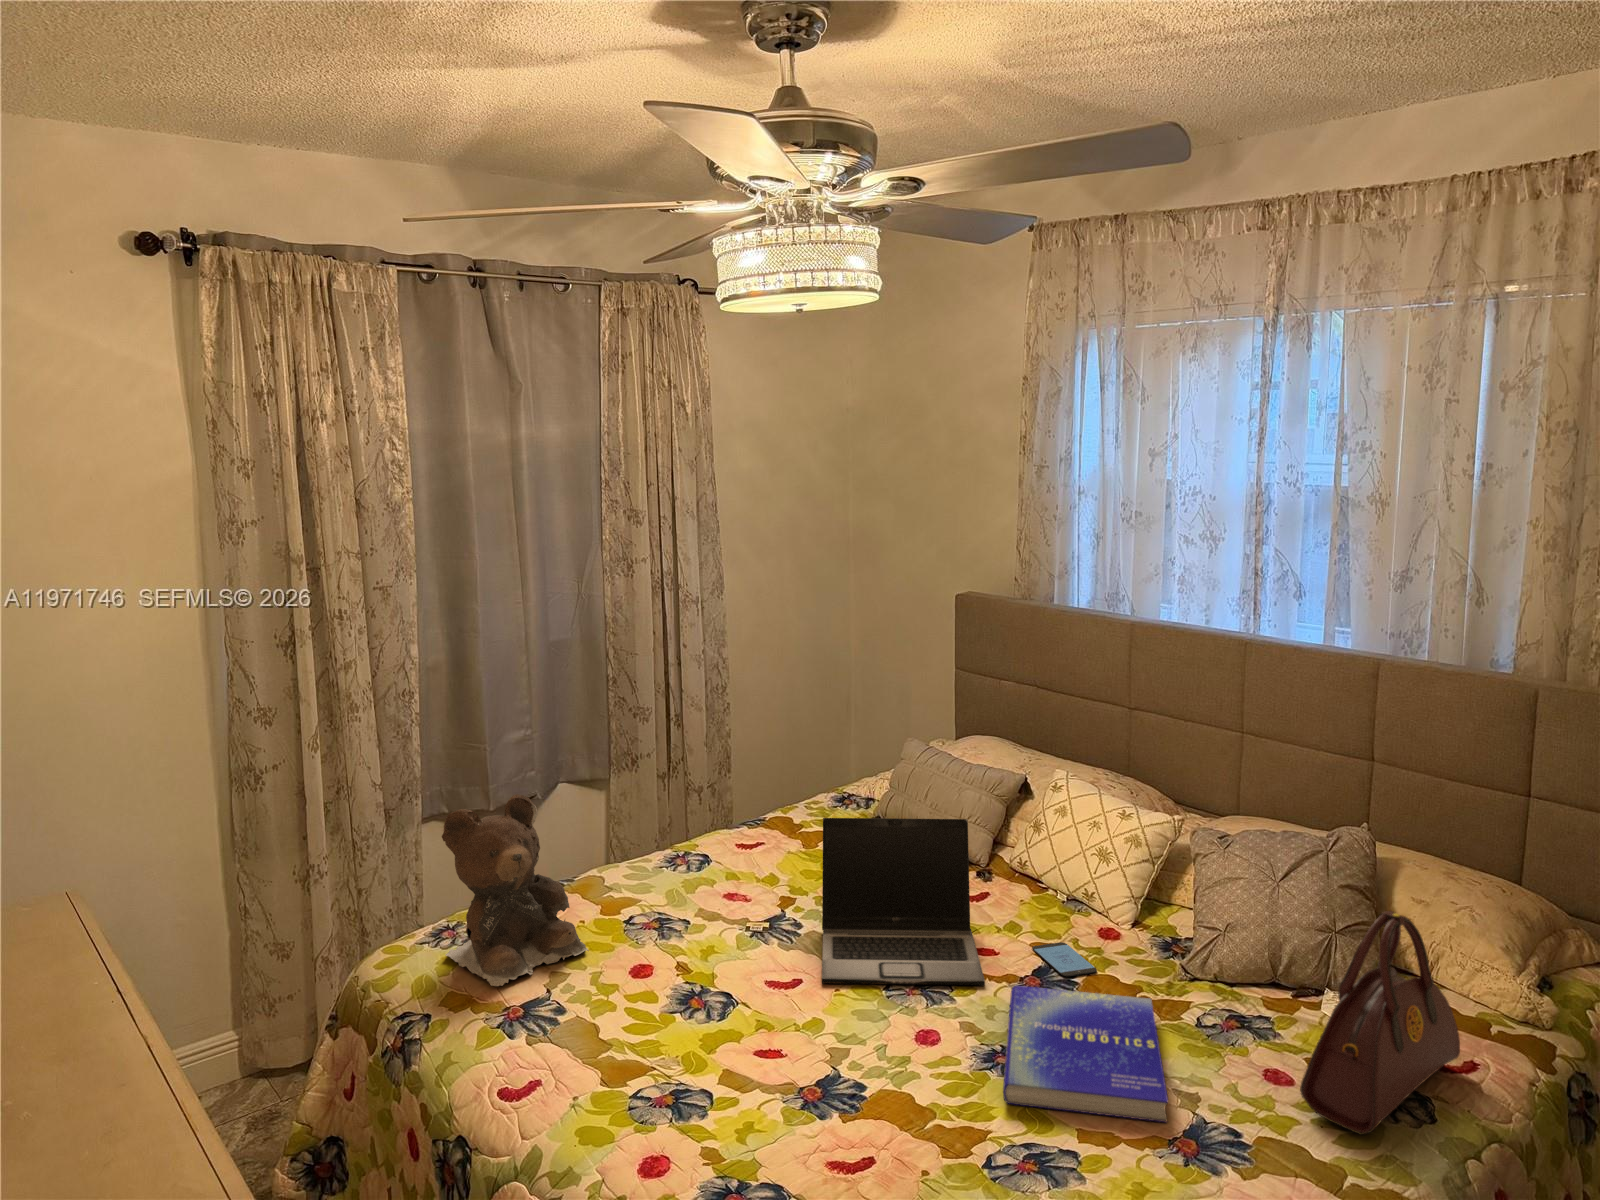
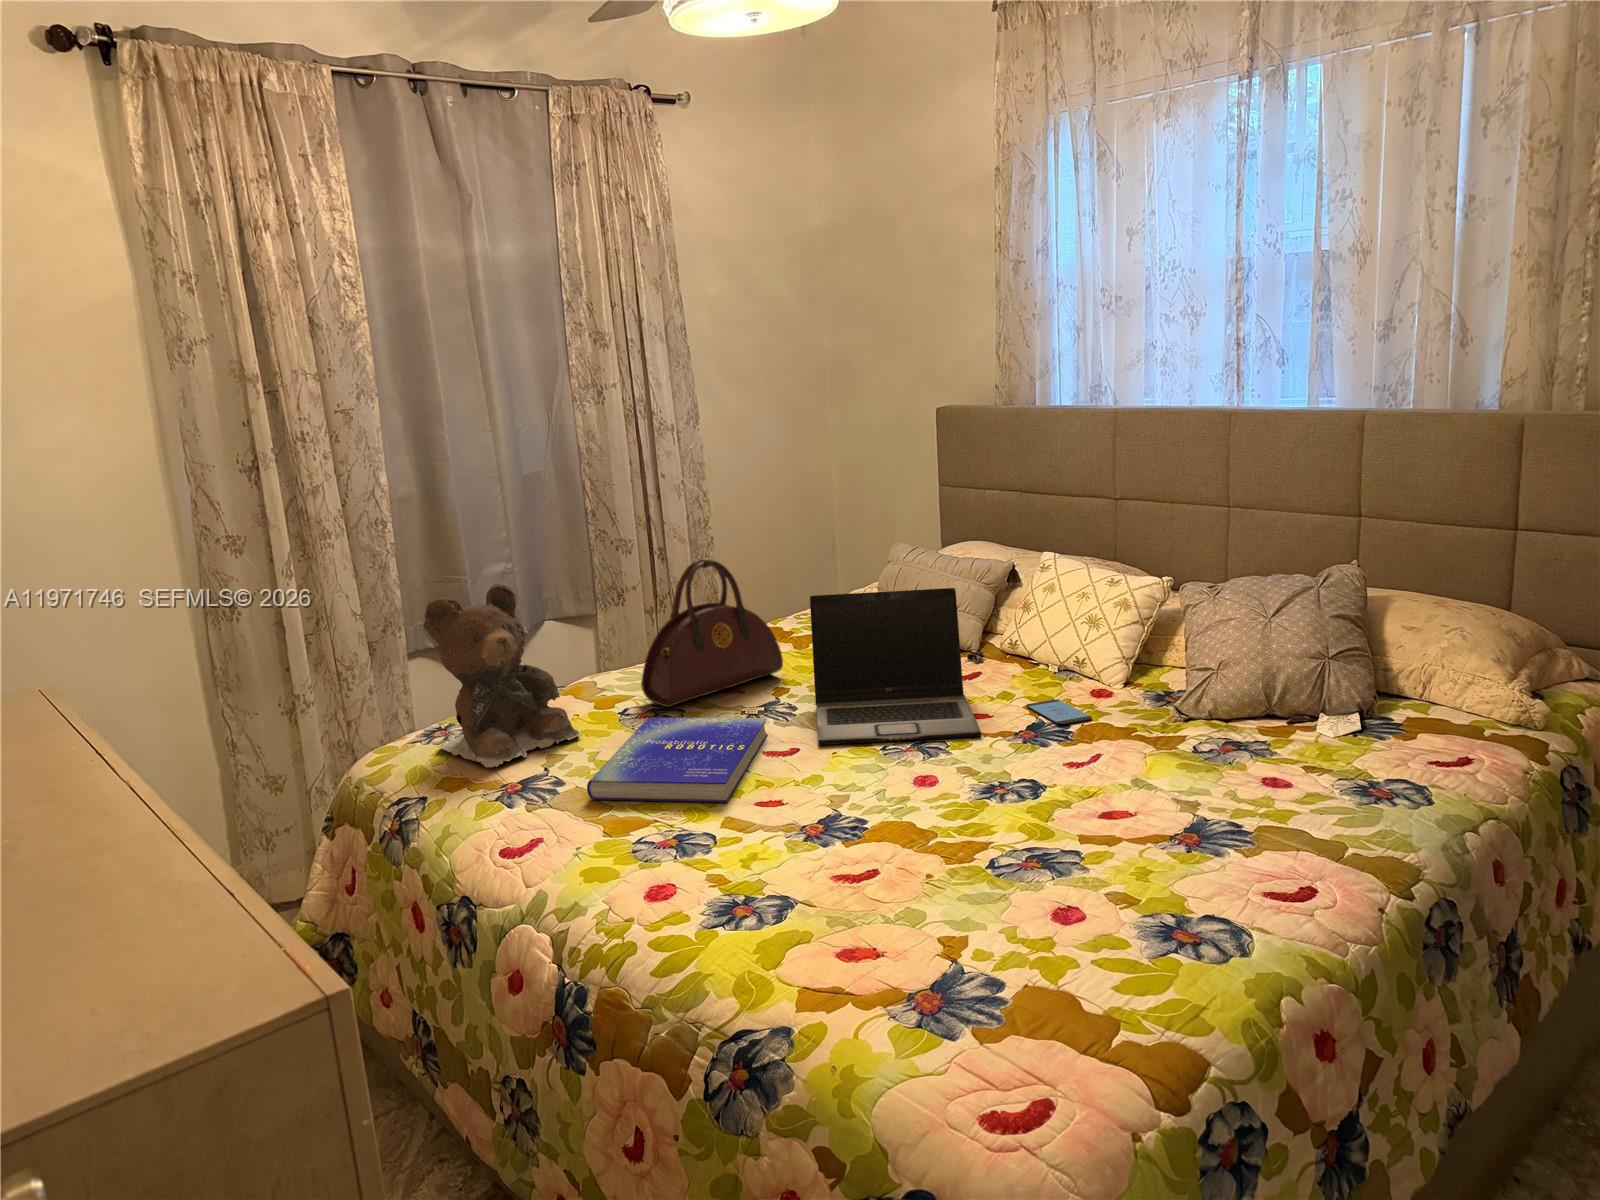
handbag: present [1300,911,1460,1135] -> present [641,558,783,707]
book: present [1003,986,1168,1122] -> present [587,718,768,802]

